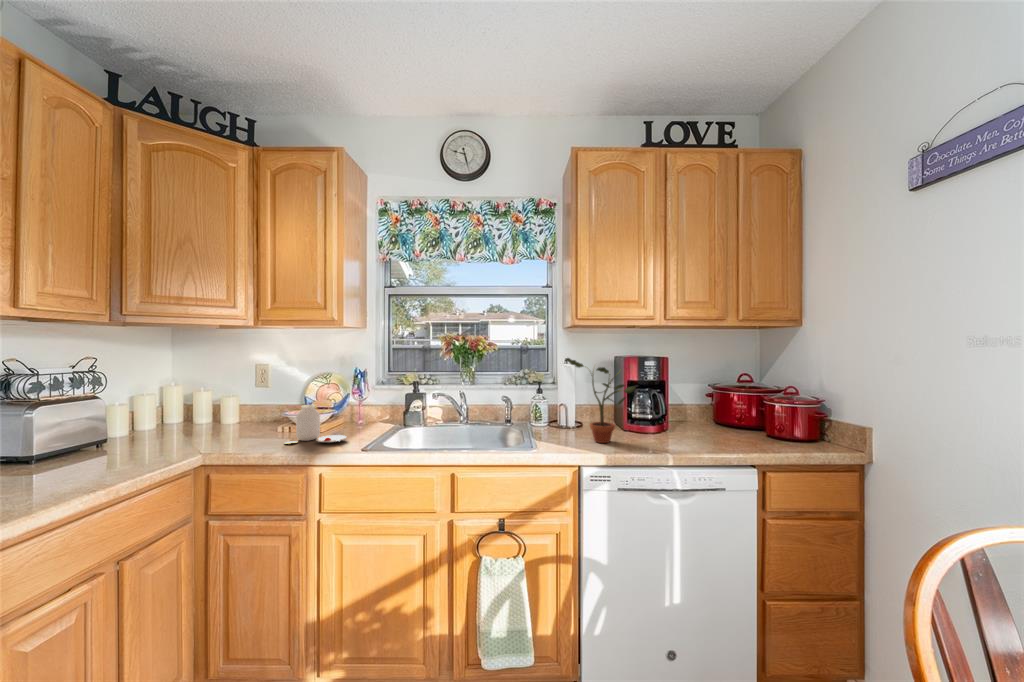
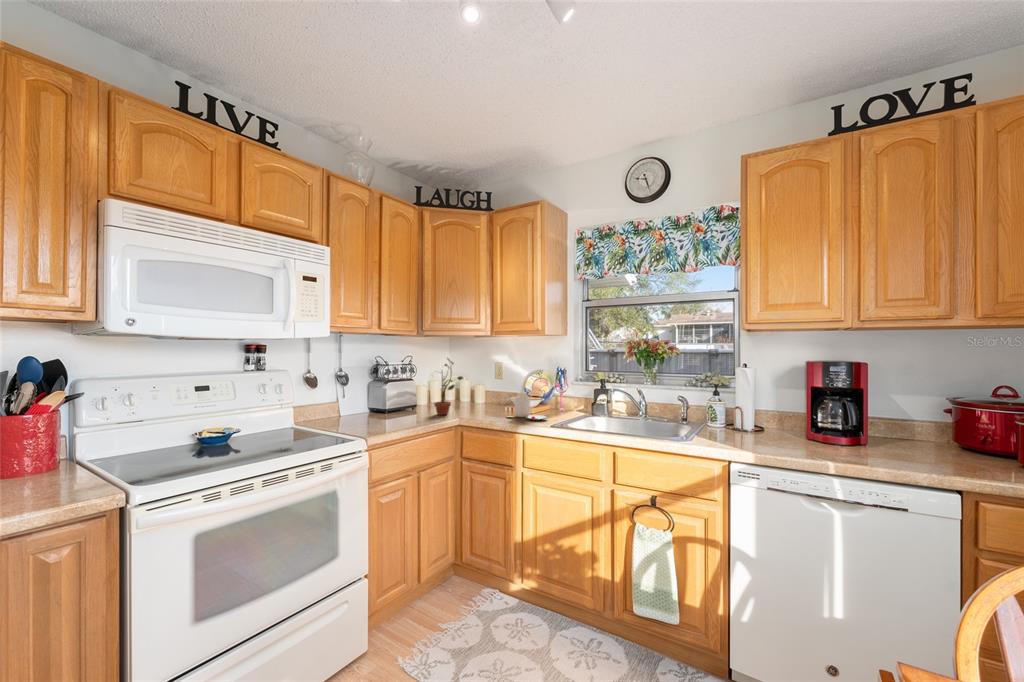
potted plant: present [565,358,635,443] -> present [434,358,463,415]

